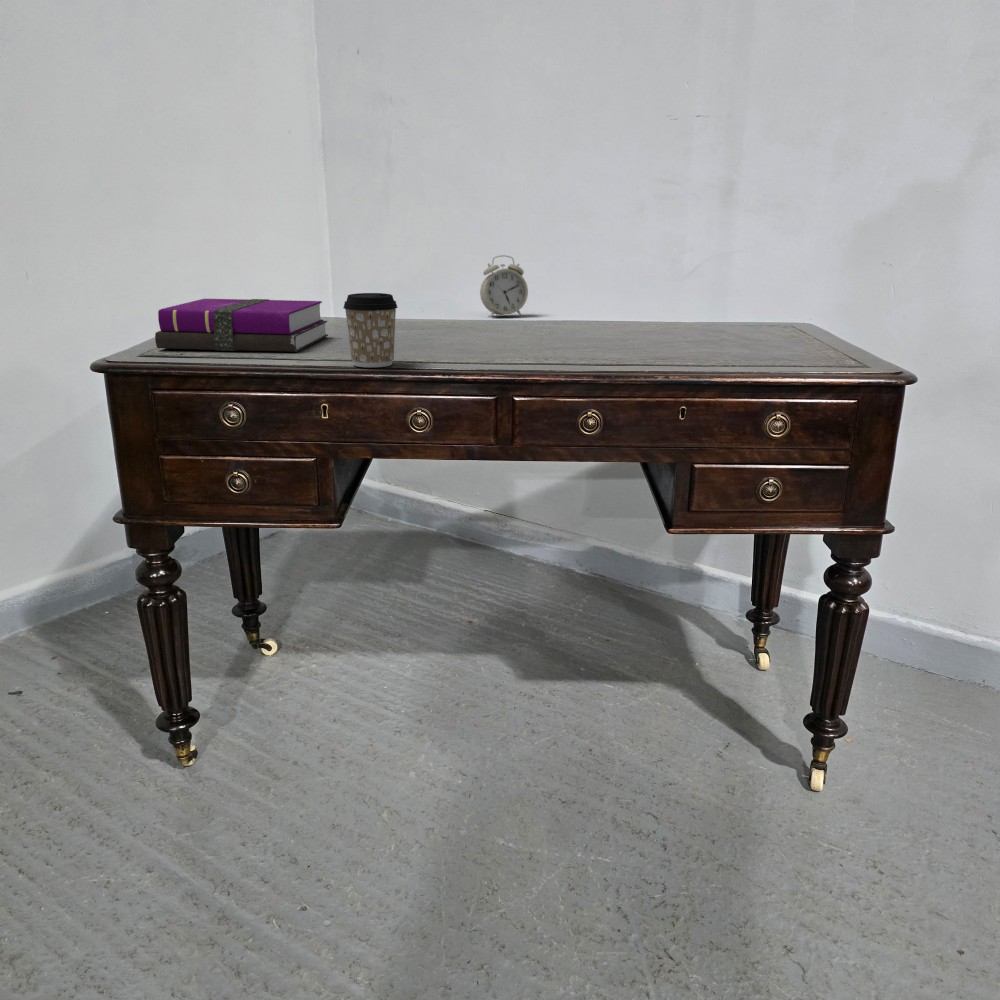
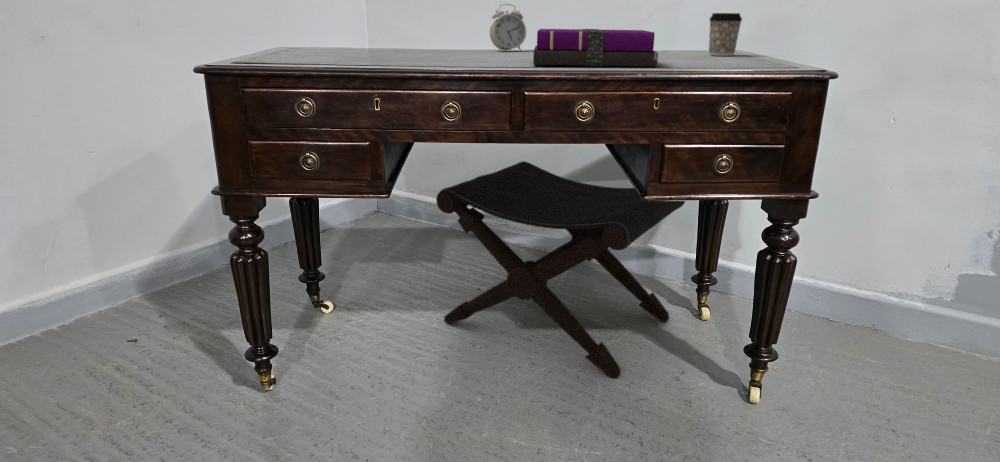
coffee cup: present [343,293,398,368] -> present [709,13,742,56]
notebook: present [155,299,328,352] -> present [533,29,658,67]
footstool: none [408,456,736,754] -> present [436,161,685,378]

